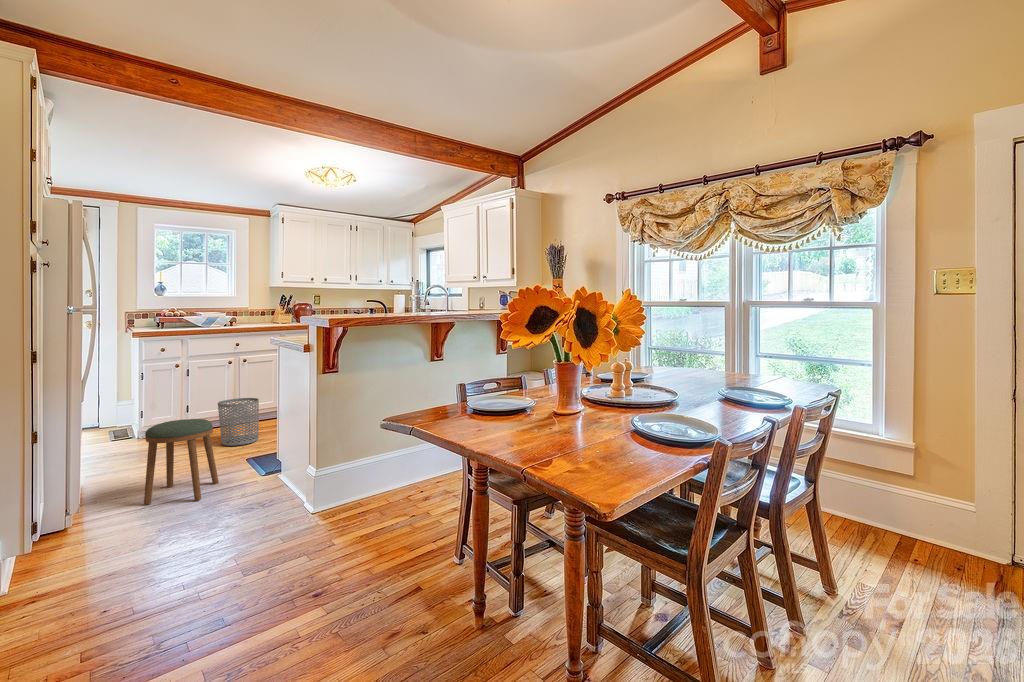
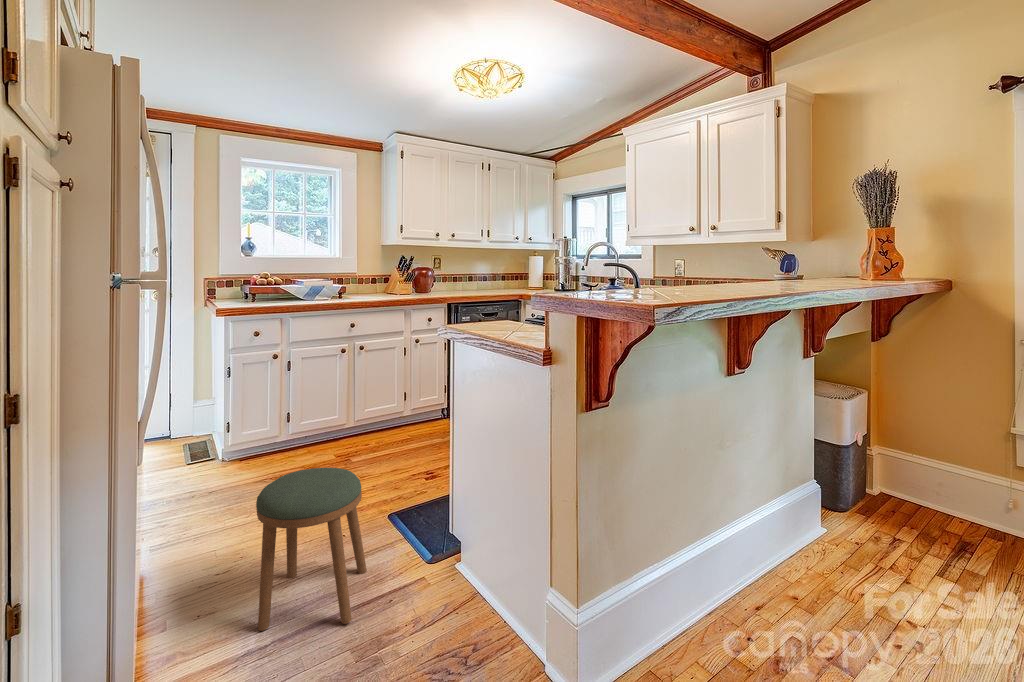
waste bin: present [218,398,259,446] -> none [338,405,392,477]

